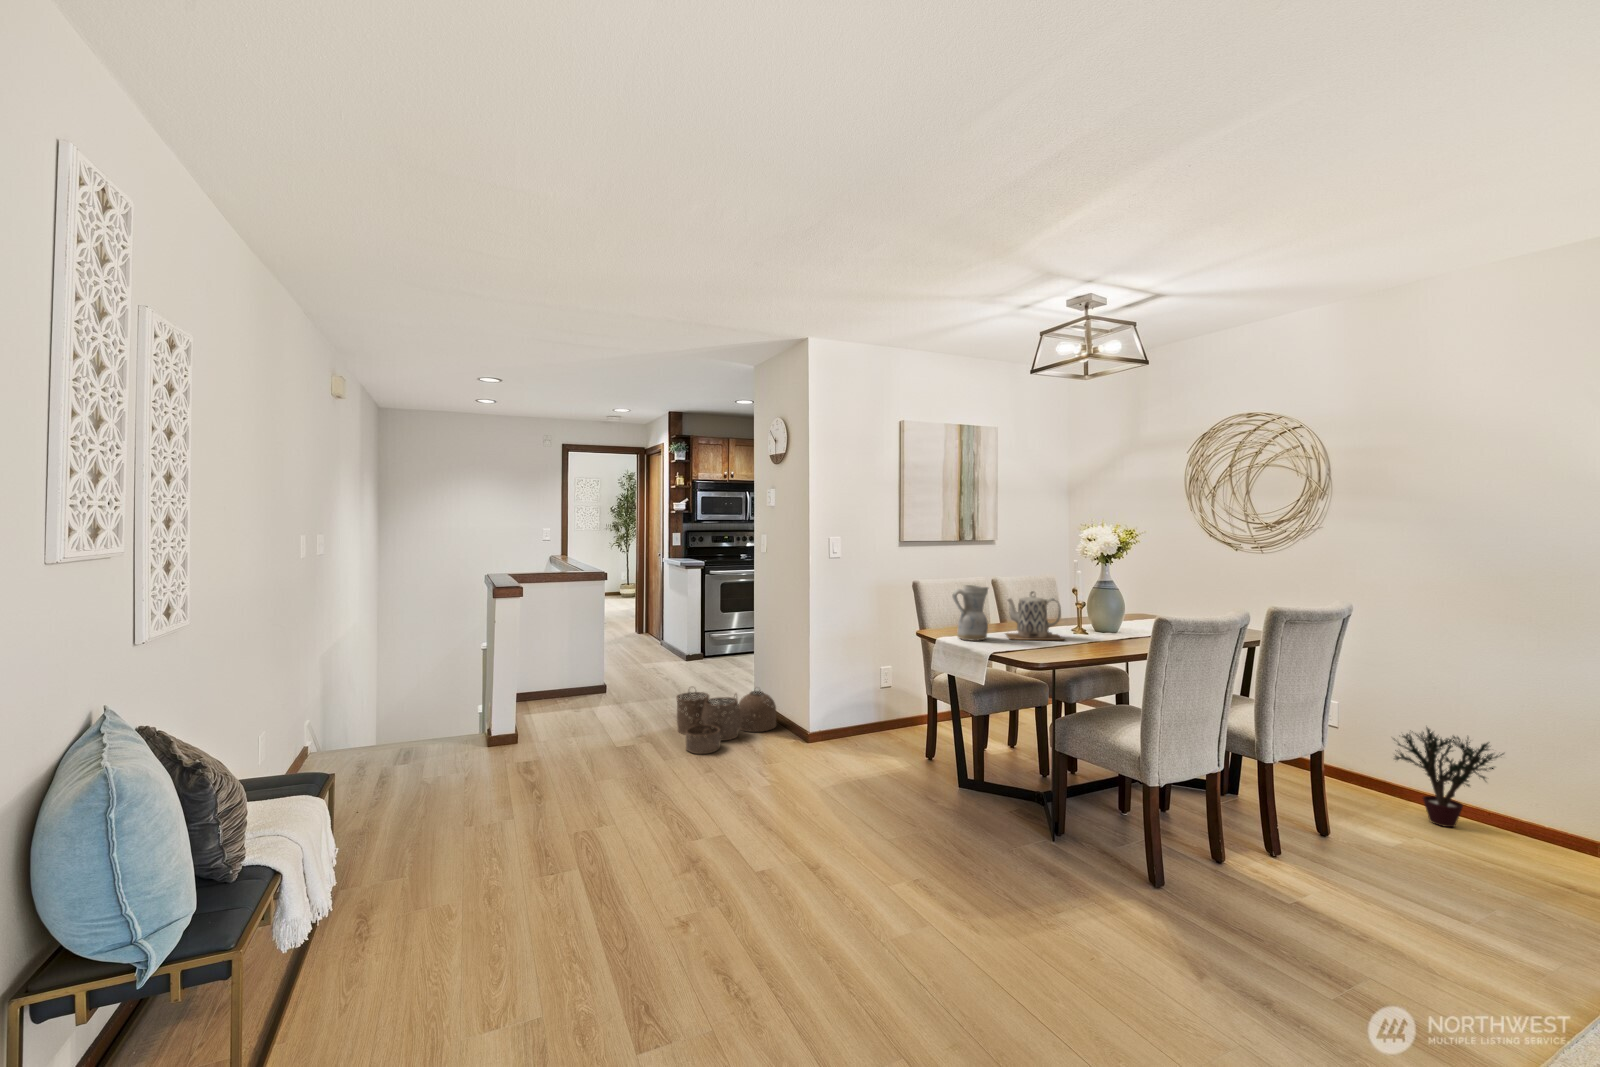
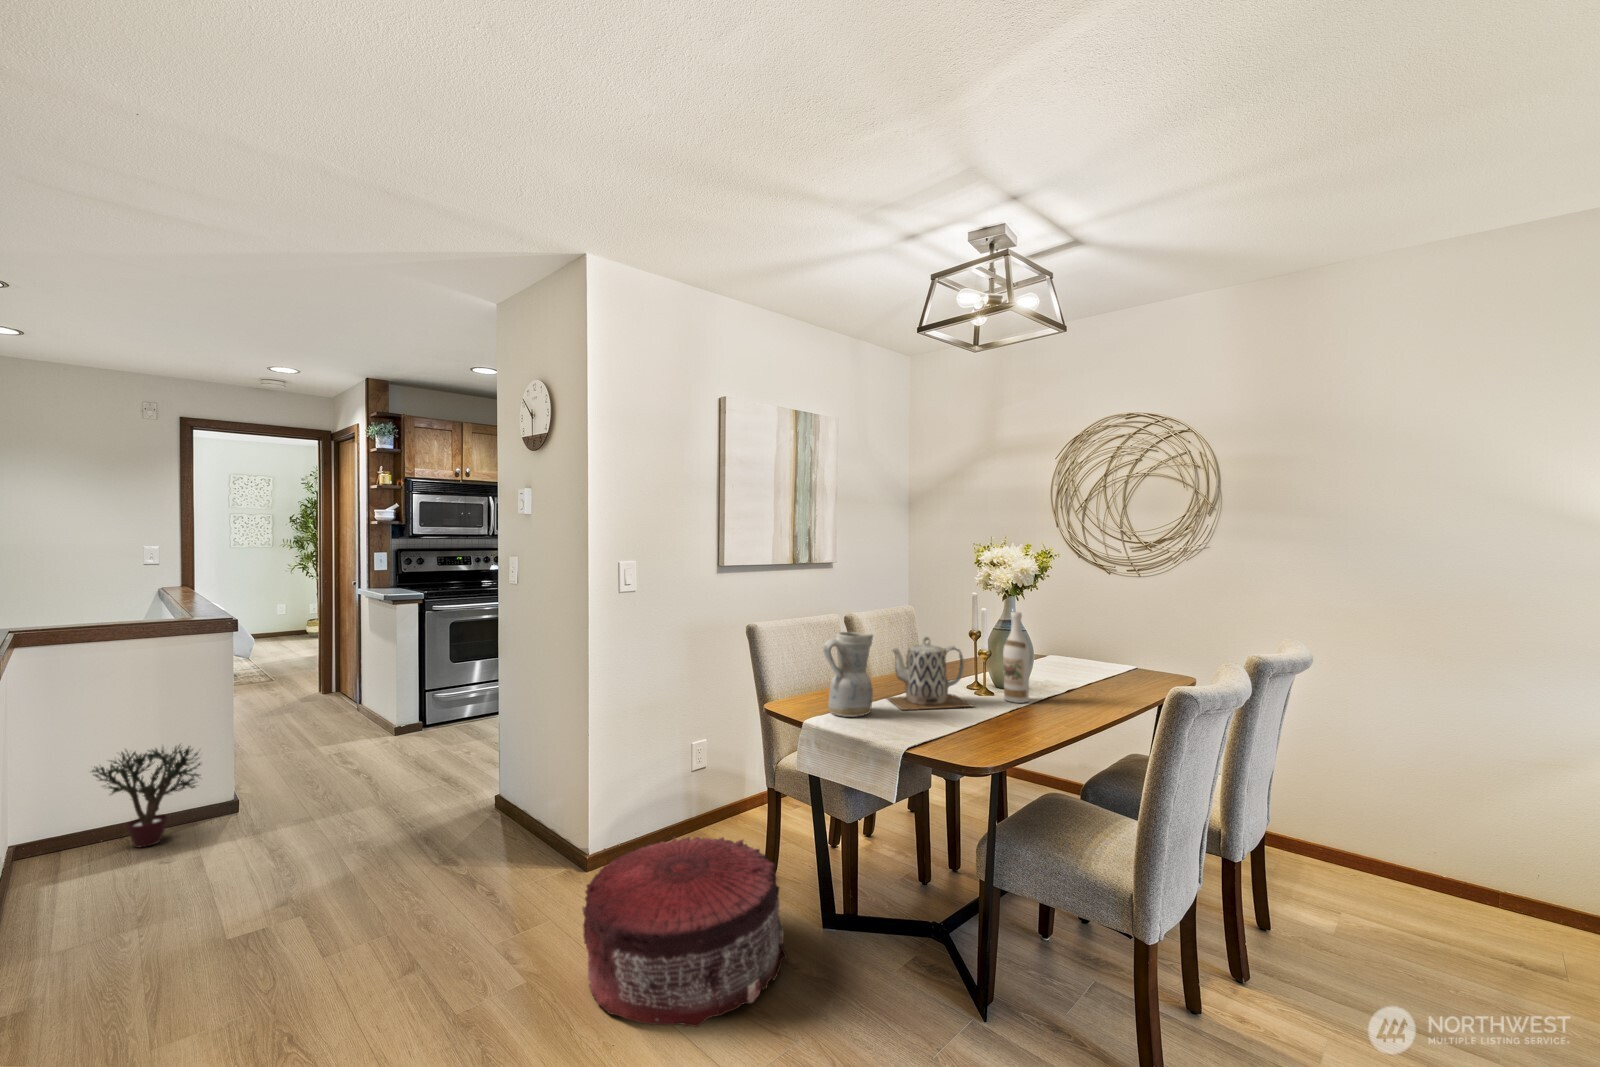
wine bottle: none [1093,575,1113,641] -> present [1003,612,1030,703]
woven basket: present [676,690,776,754] -> none [357,789,533,930]
pouf: none [802,715,927,811] -> present [582,837,787,1027]
potted plant: present [1395,728,1504,827] -> present [92,746,200,847]

